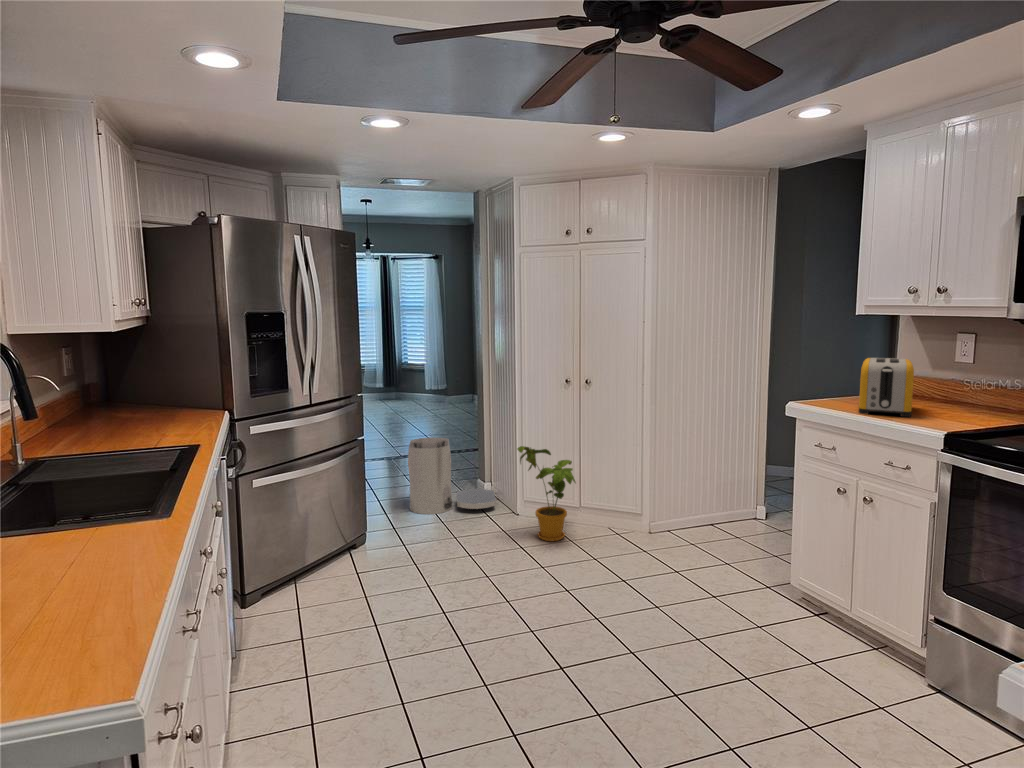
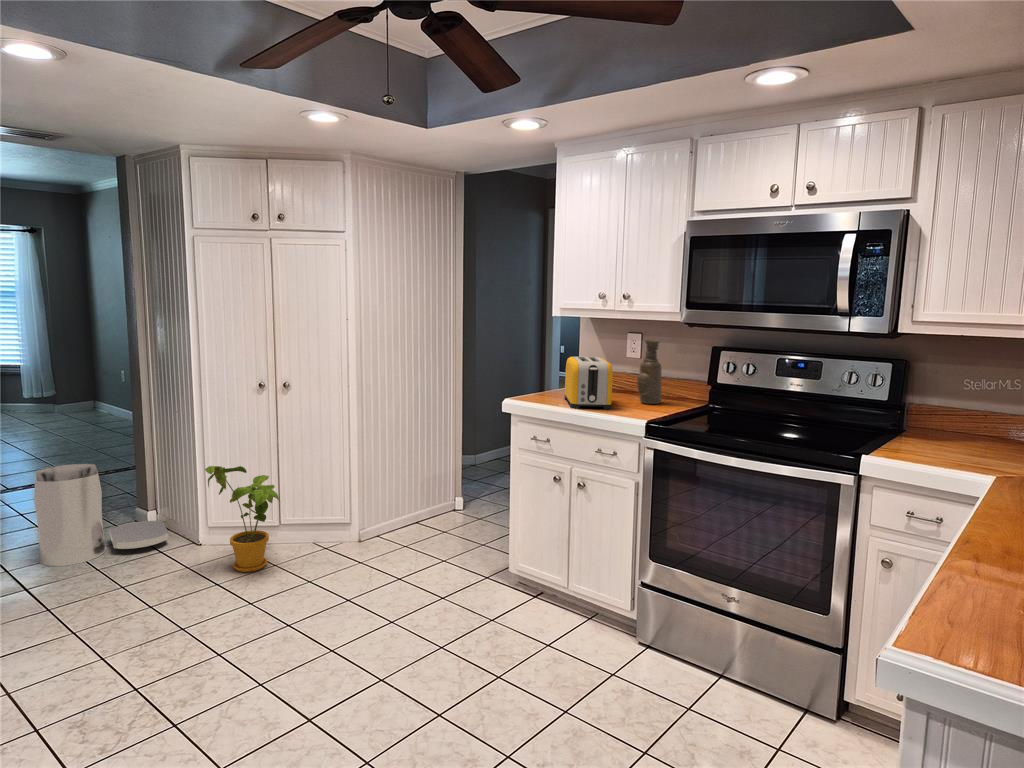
vase: none [955,339,991,415] -> present [637,340,662,404]

